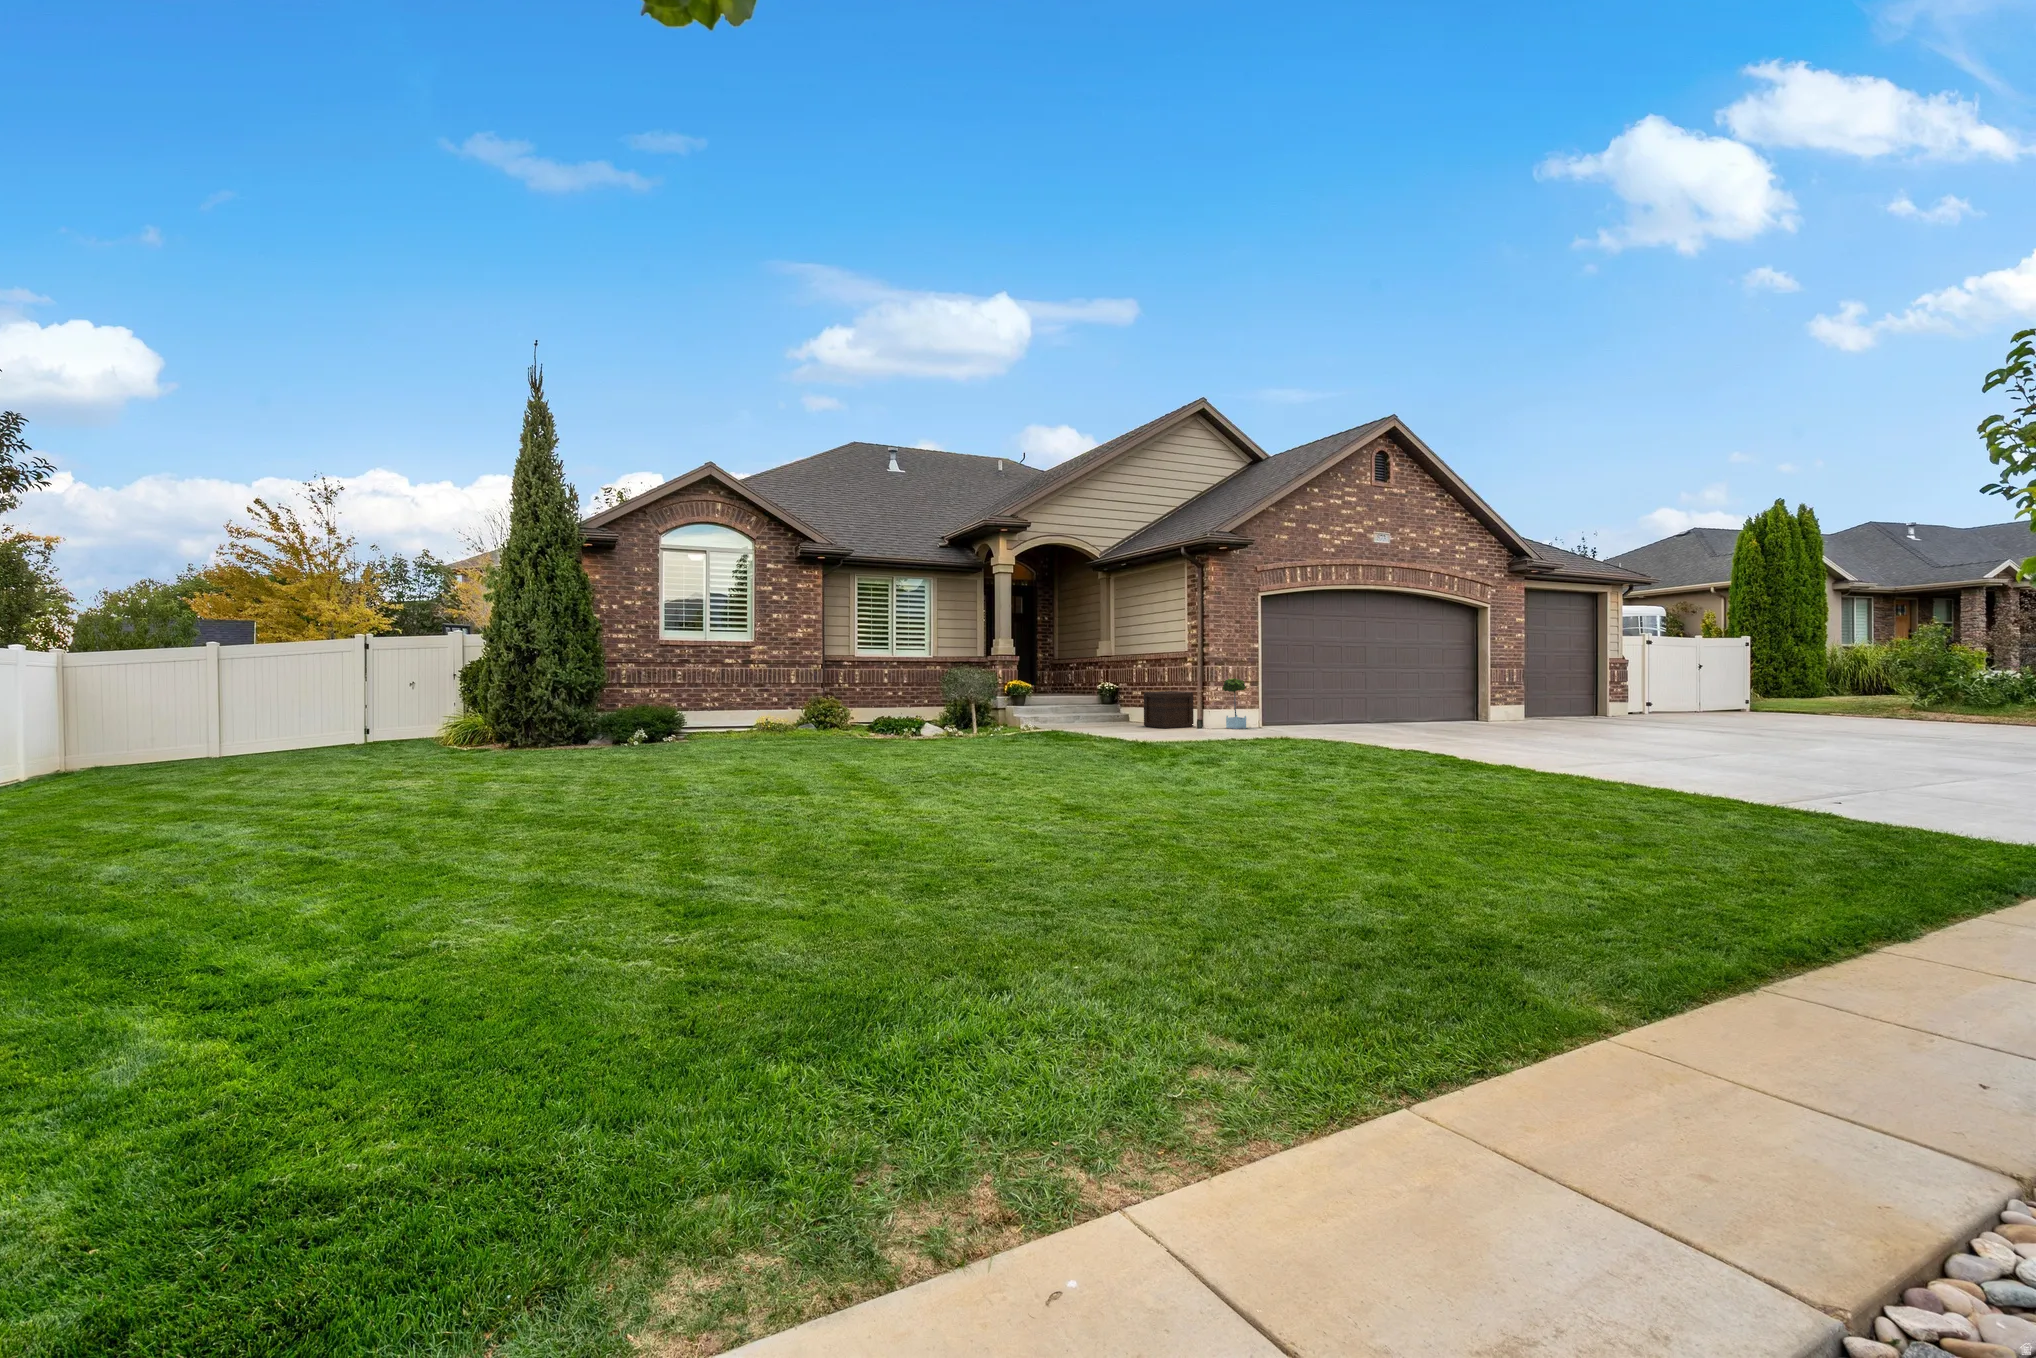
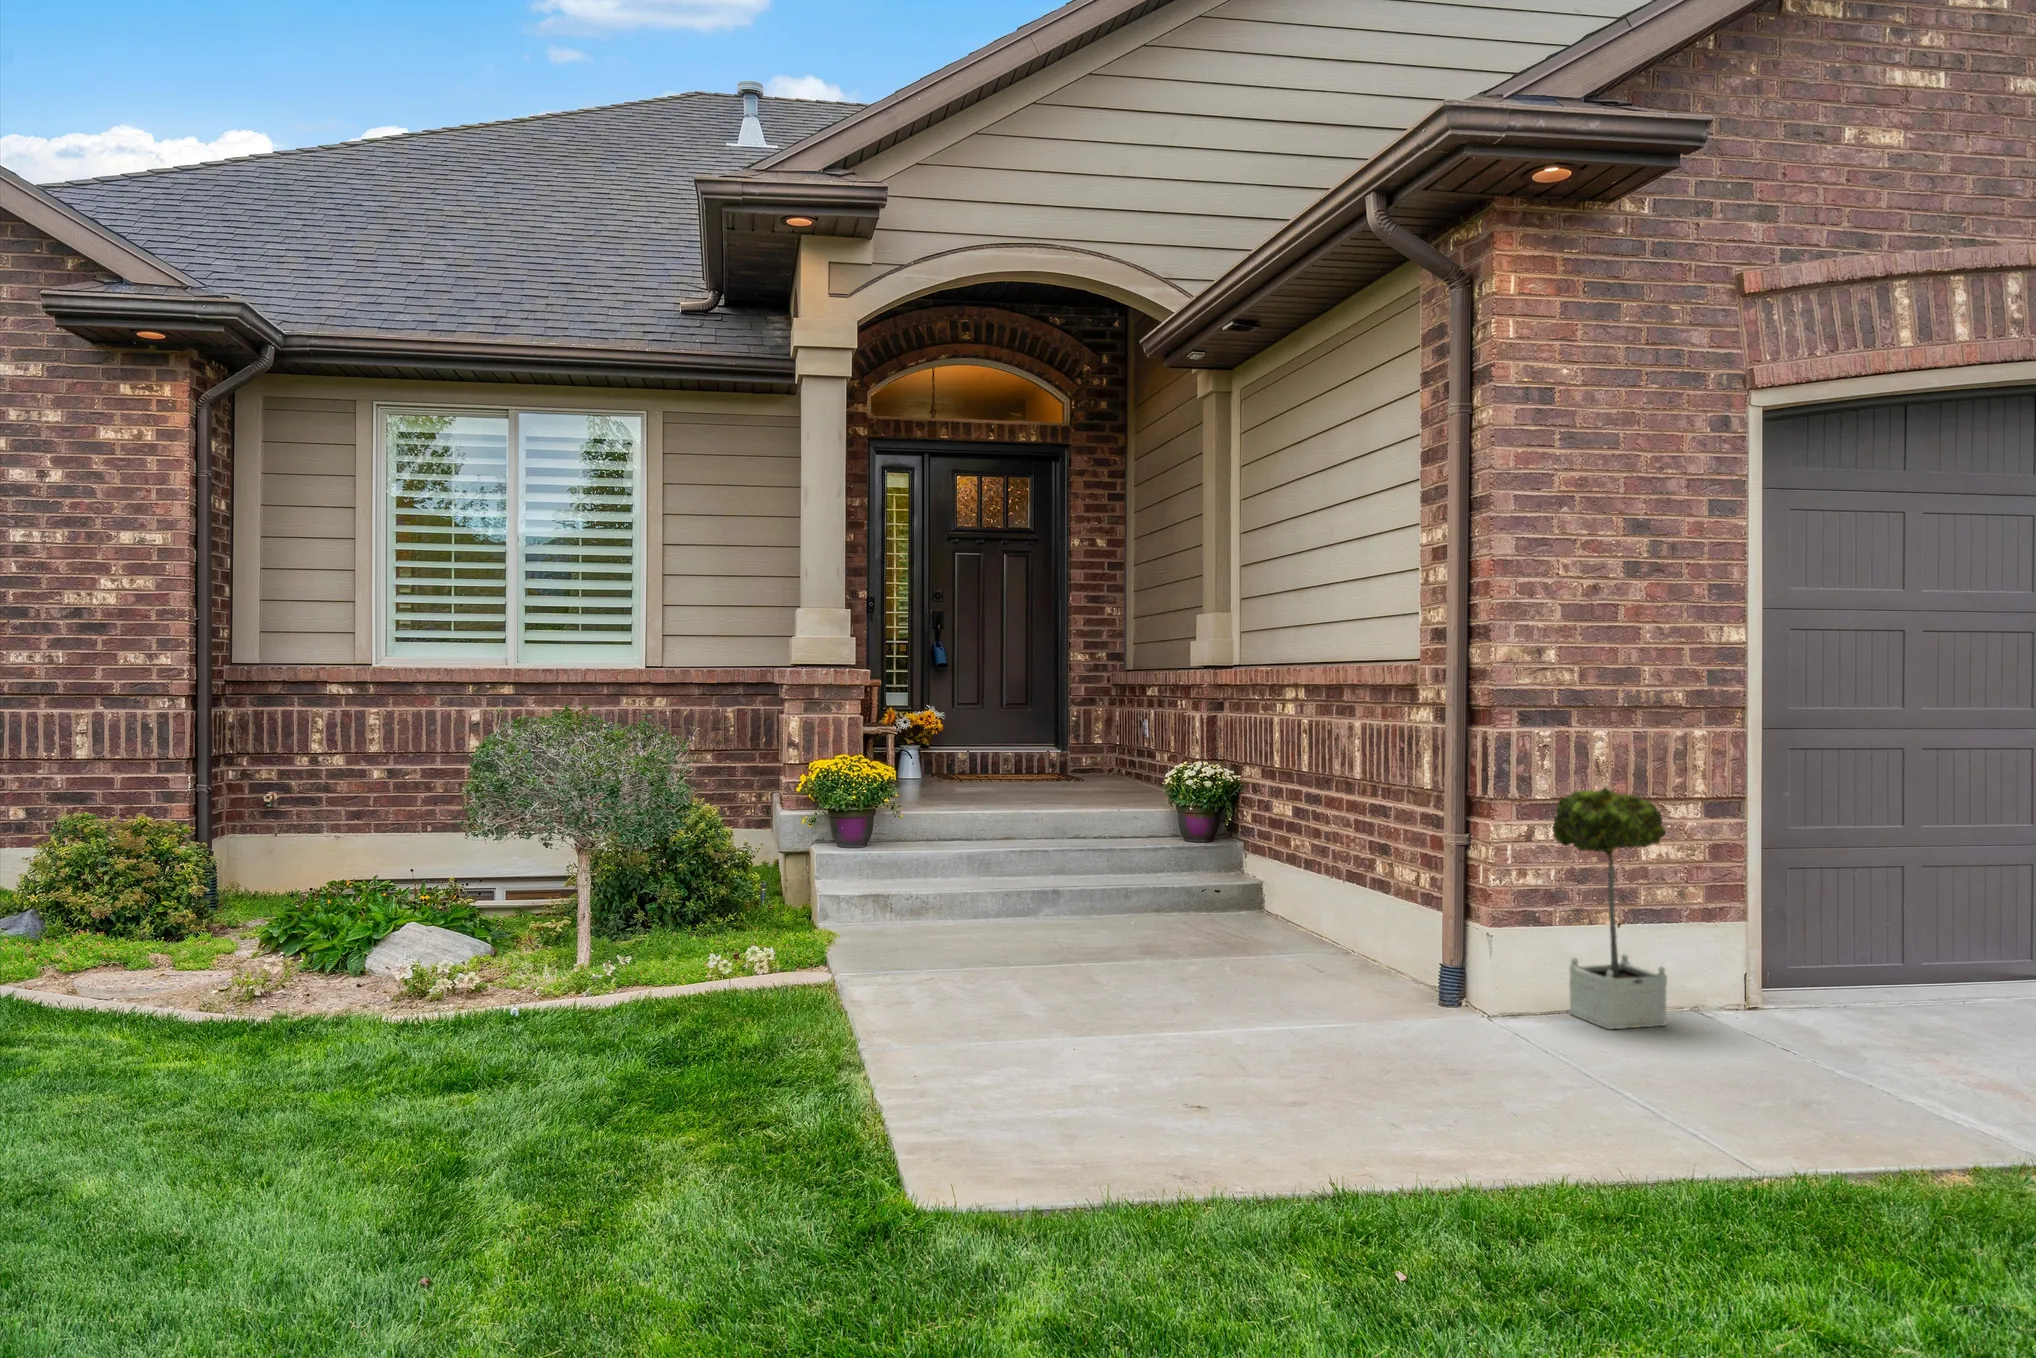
wooden crate: present [1144,691,1194,728] -> none [1232,820,1430,995]

